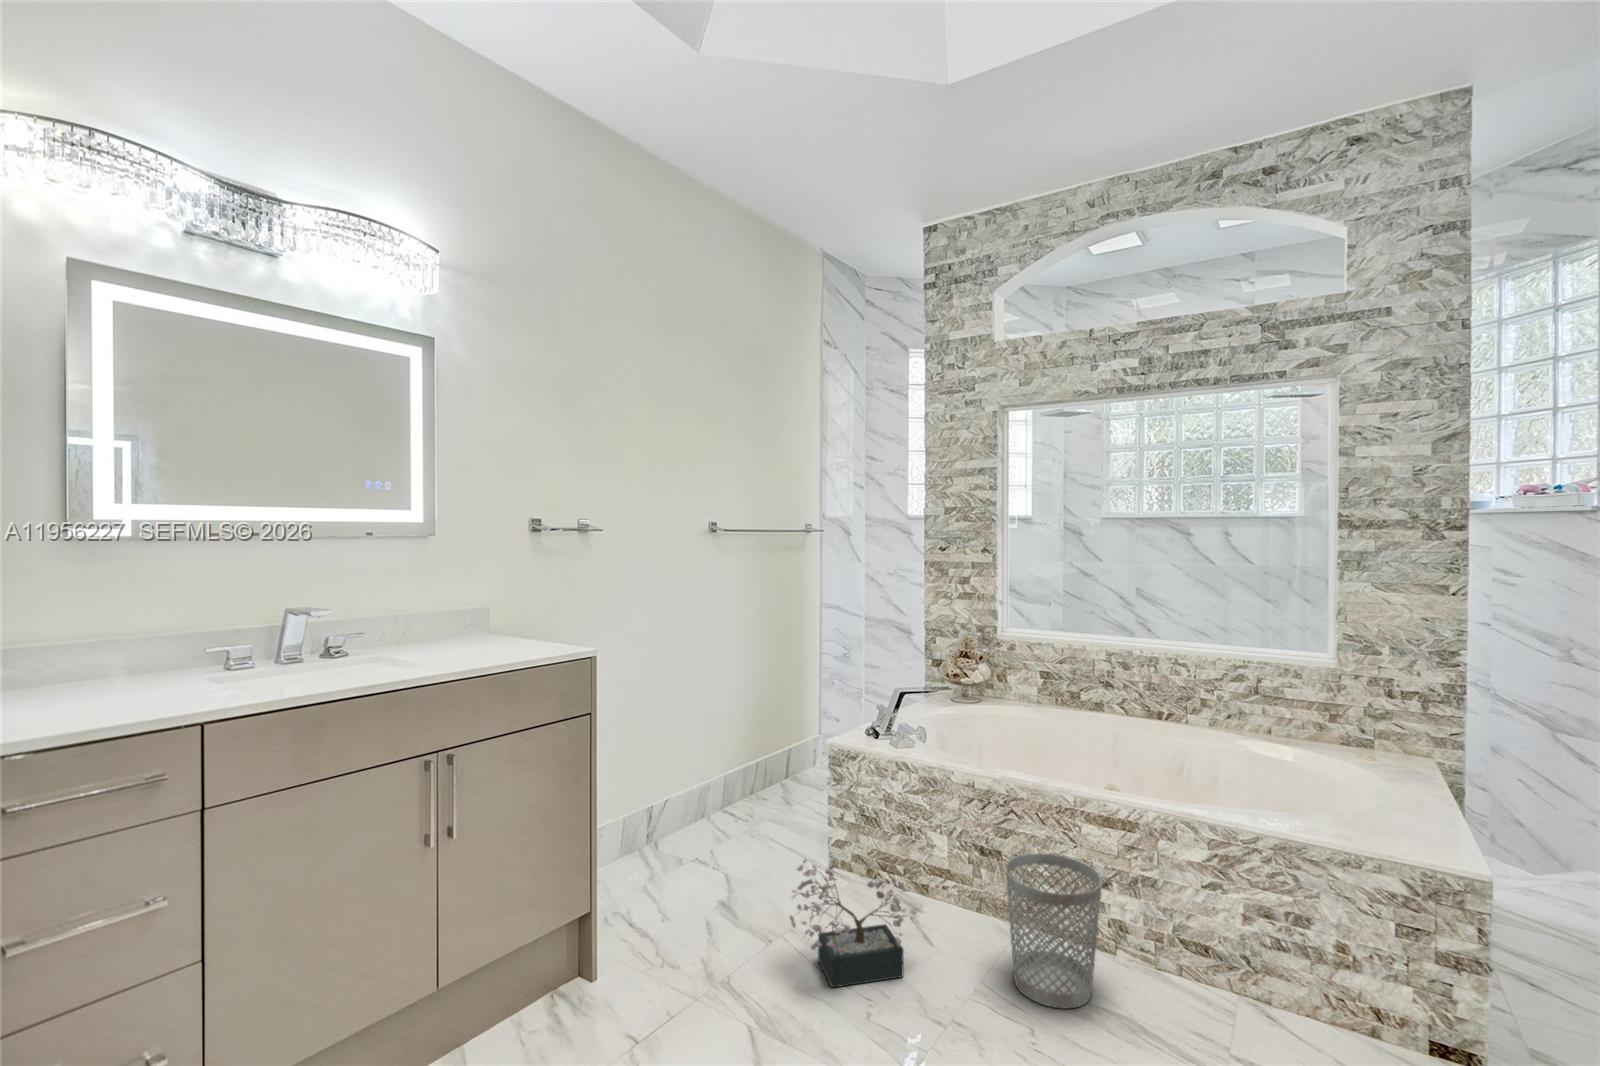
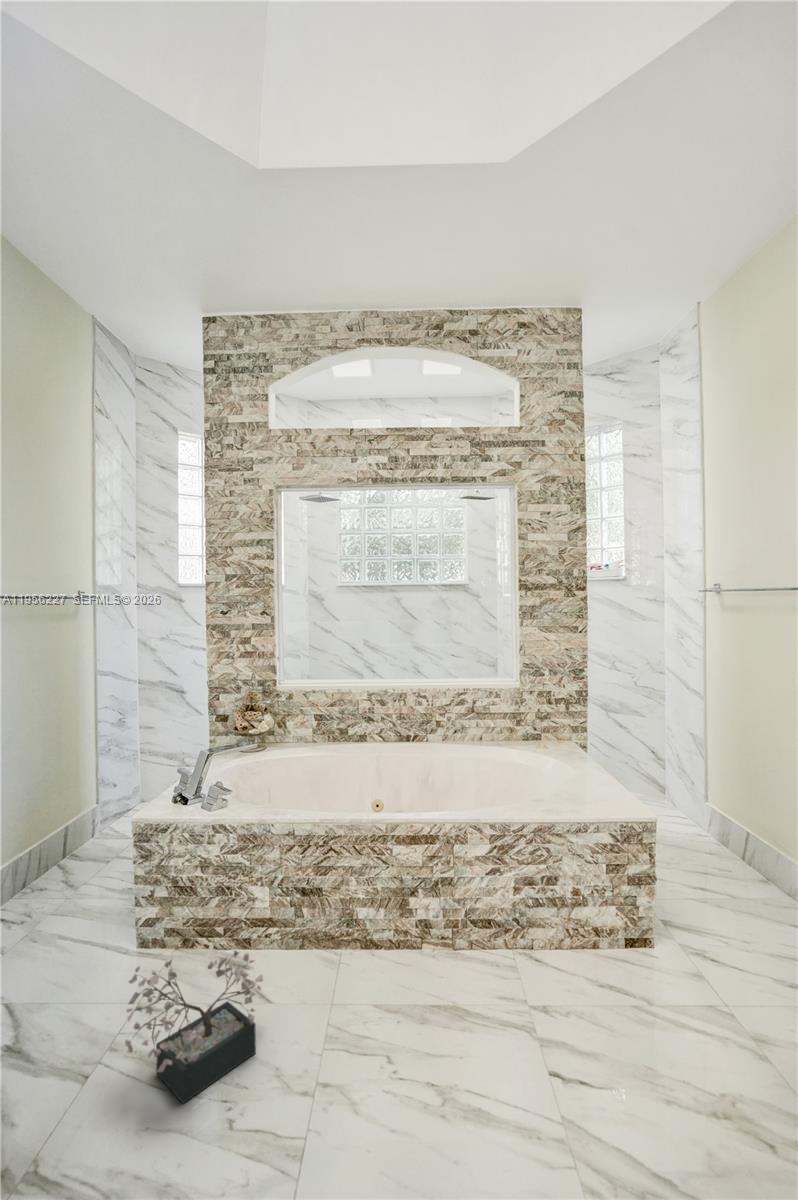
wastebasket: present [1005,853,1102,1008] -> none [345,879,427,1024]

